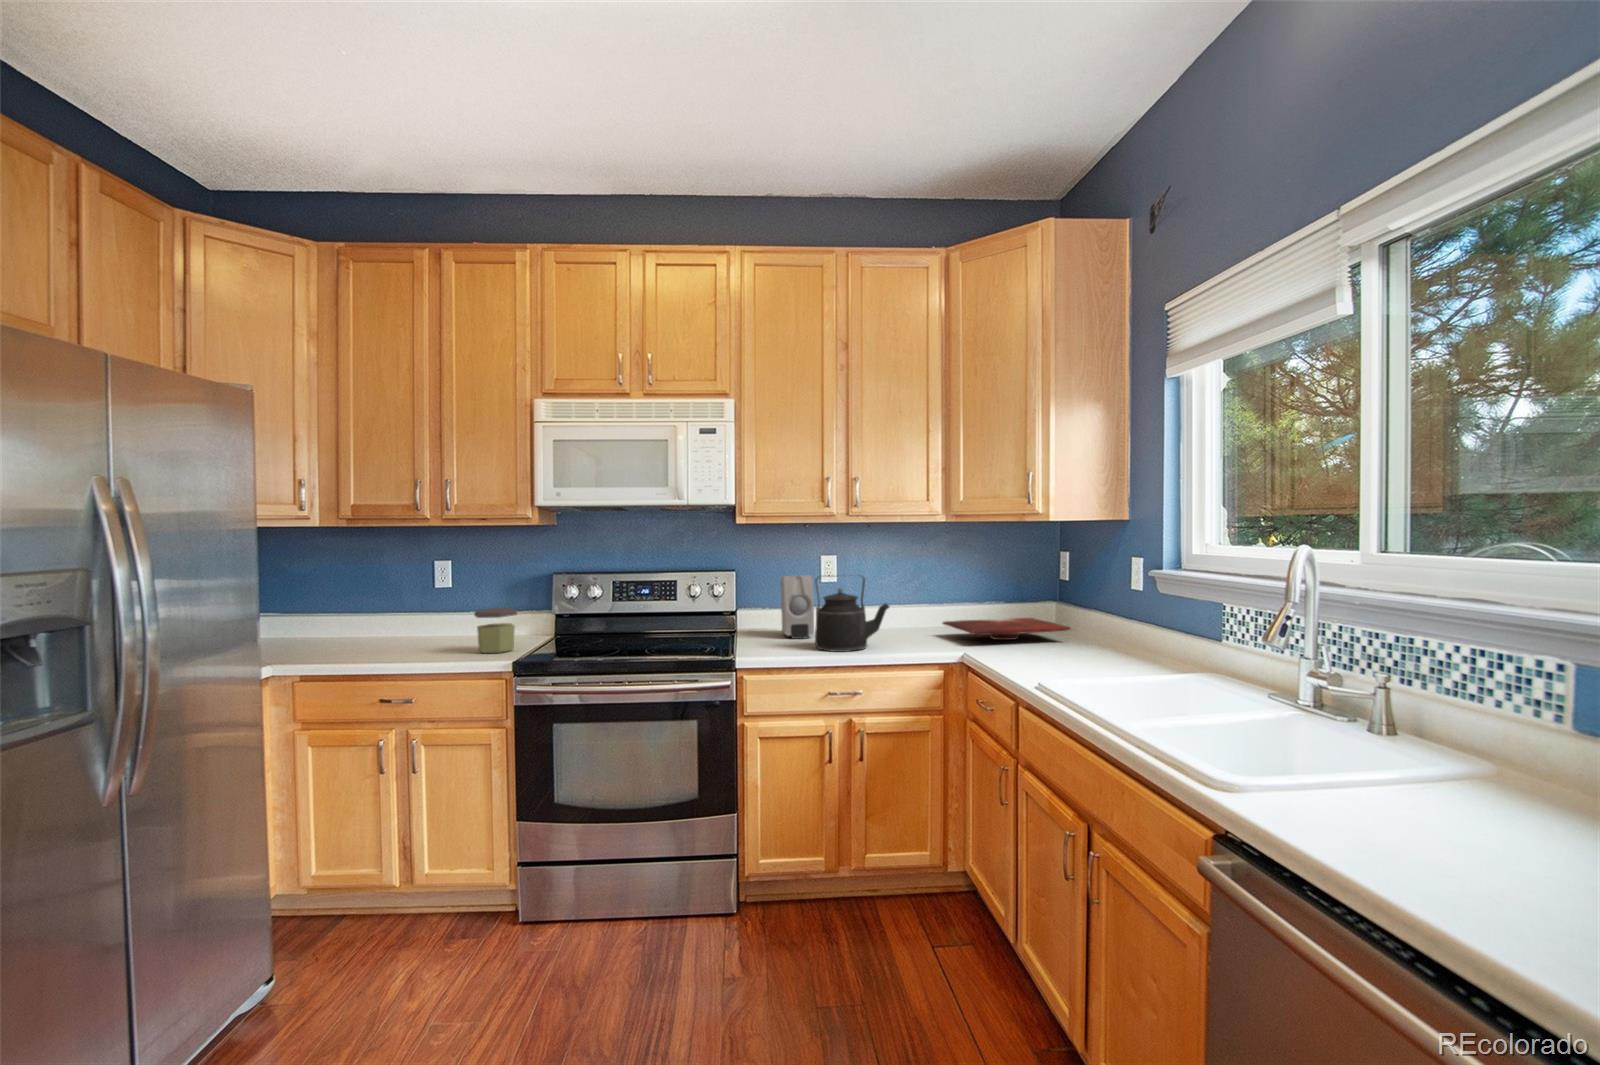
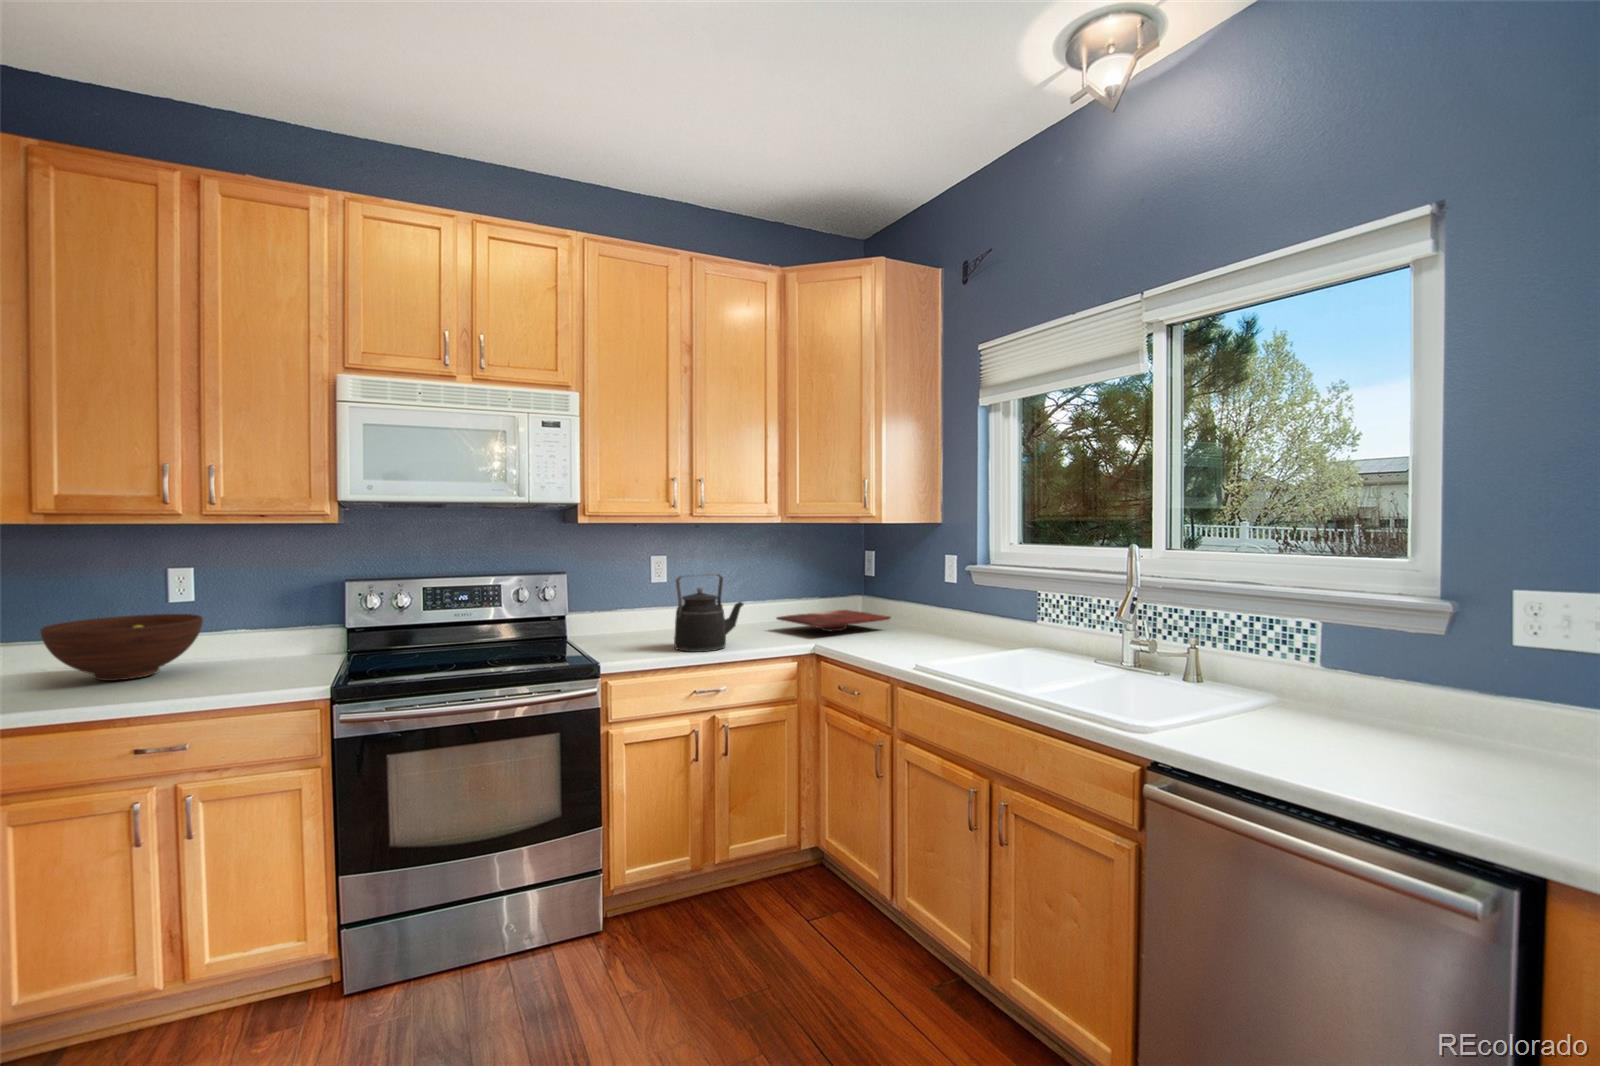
soap dispenser: present [781,575,814,639] -> none [613,575,657,642]
fruit bowl: none [368,597,467,643] -> present [40,614,203,681]
jar: present [474,608,517,653] -> none [247,624,311,684]

